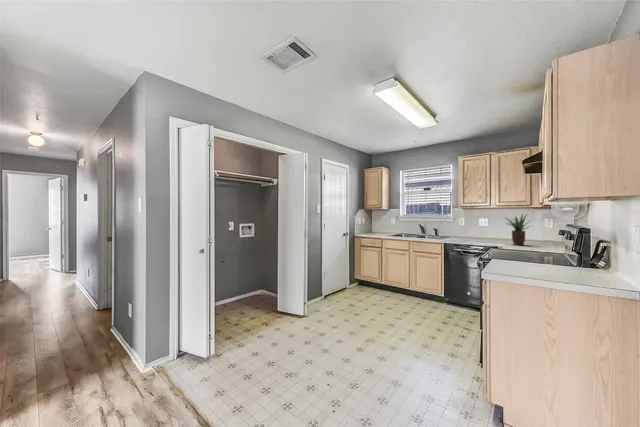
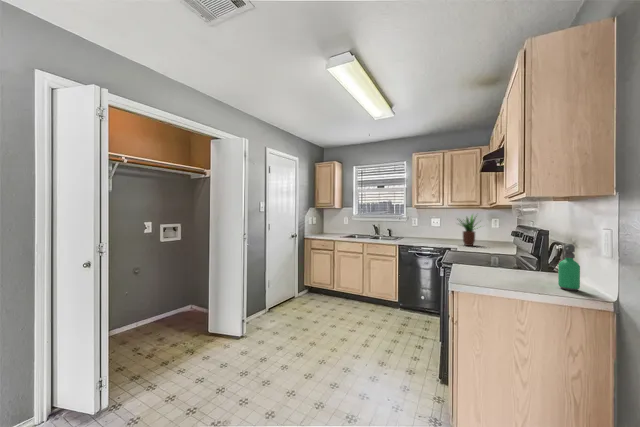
soap dispenser: none [589,240,610,281] -> present [558,244,580,291]

